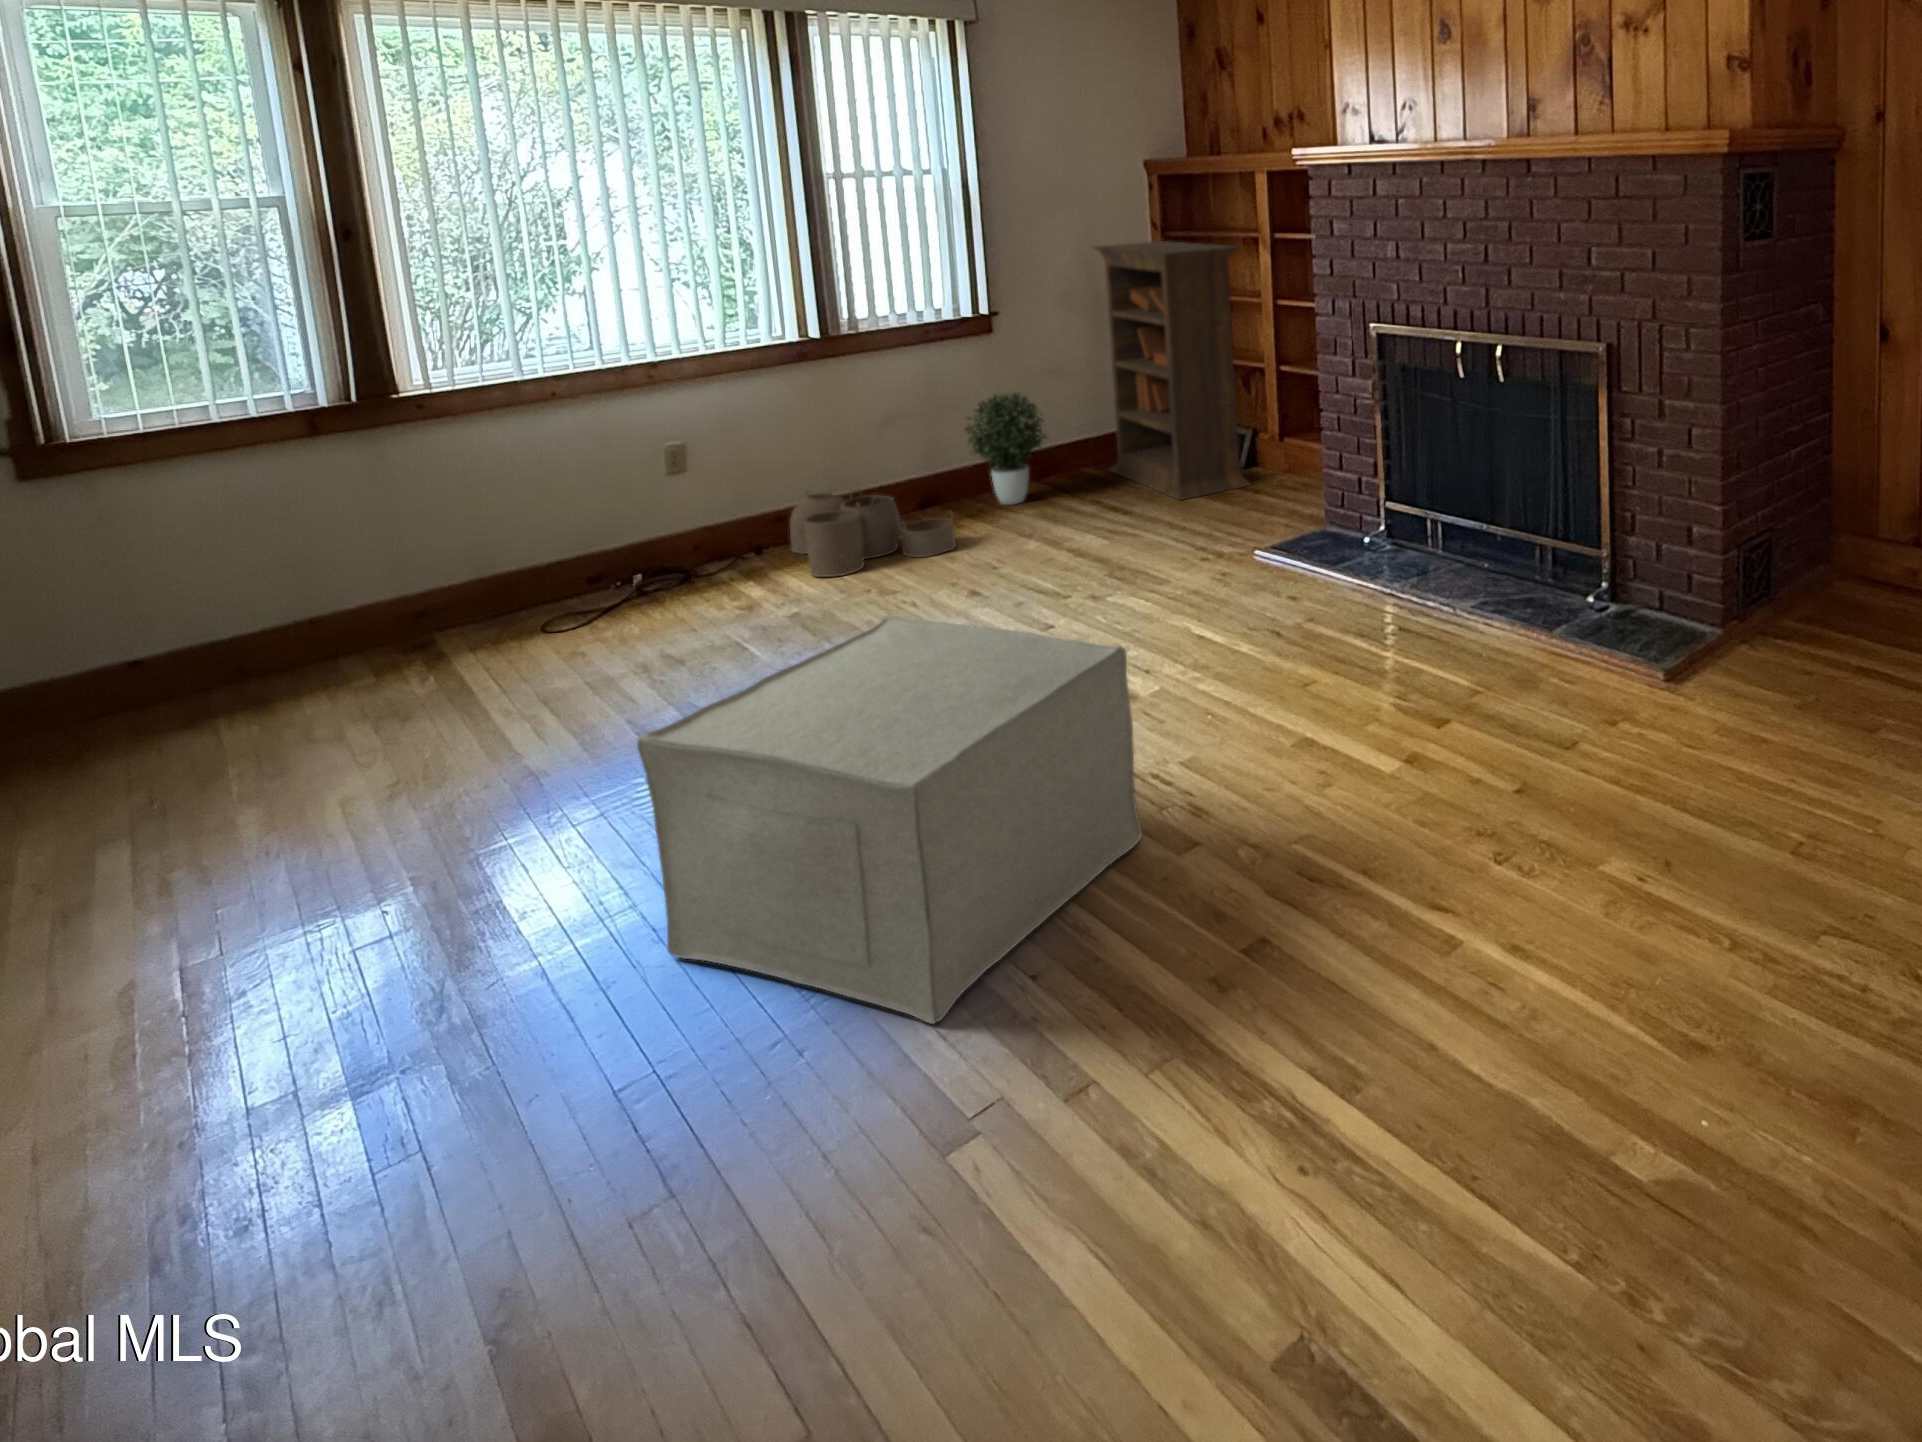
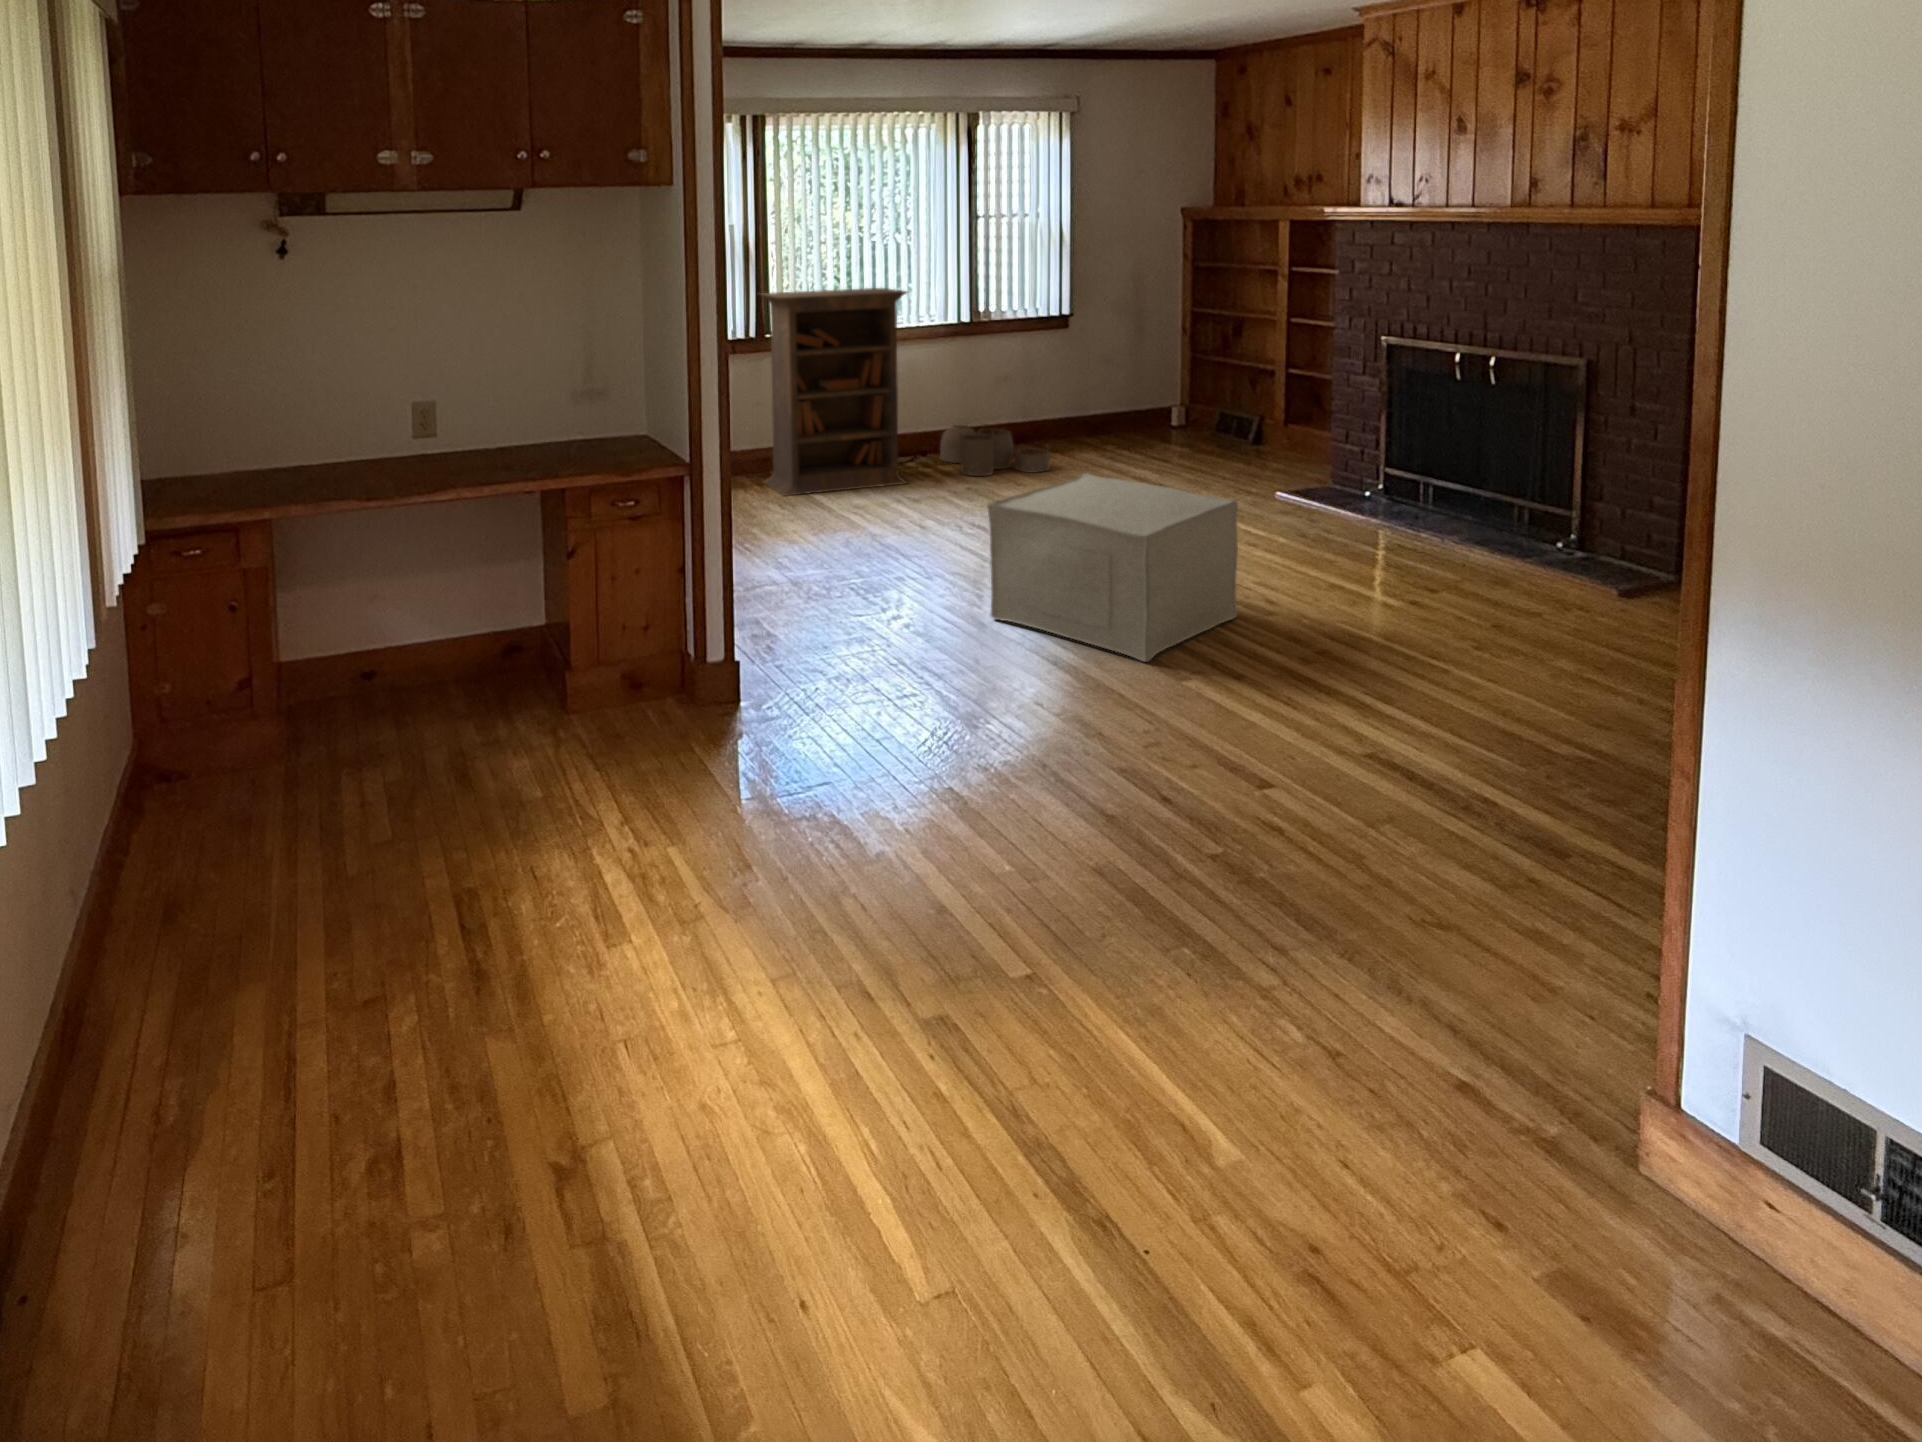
bookcase: present [1094,241,1250,500] -> present [760,288,908,496]
potted plant: present [966,392,1046,505] -> none [1048,371,1106,450]

